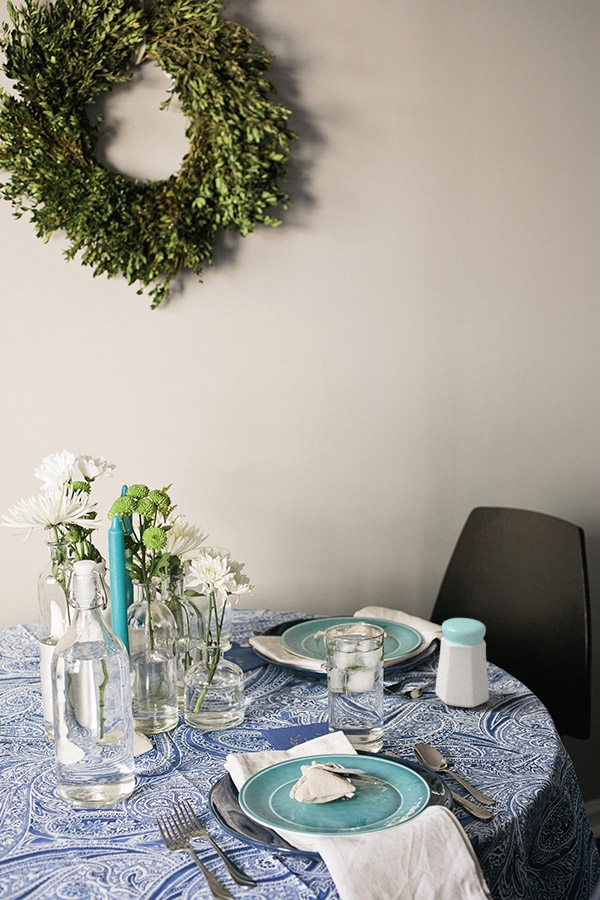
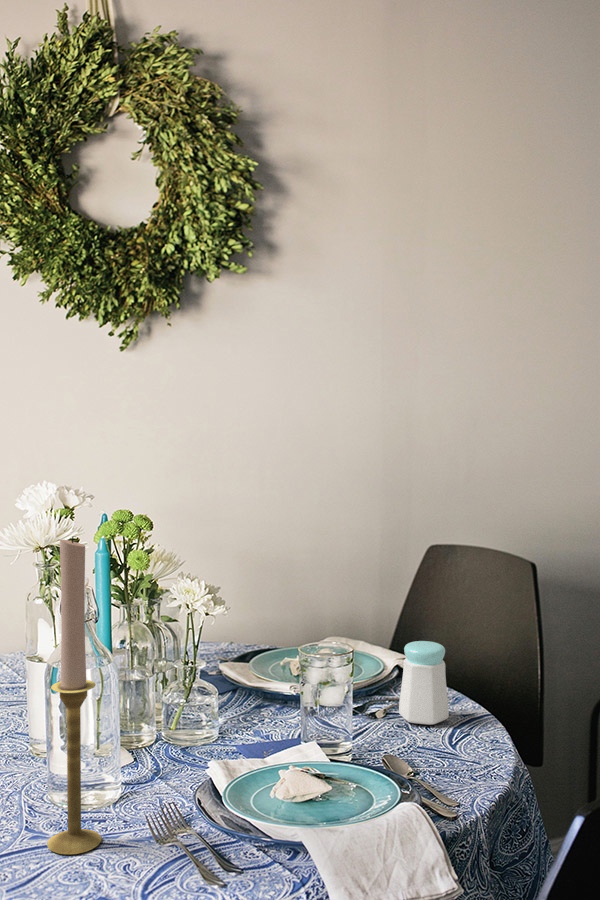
candlestick: none [49,517,108,863] -> present [47,536,101,854]

